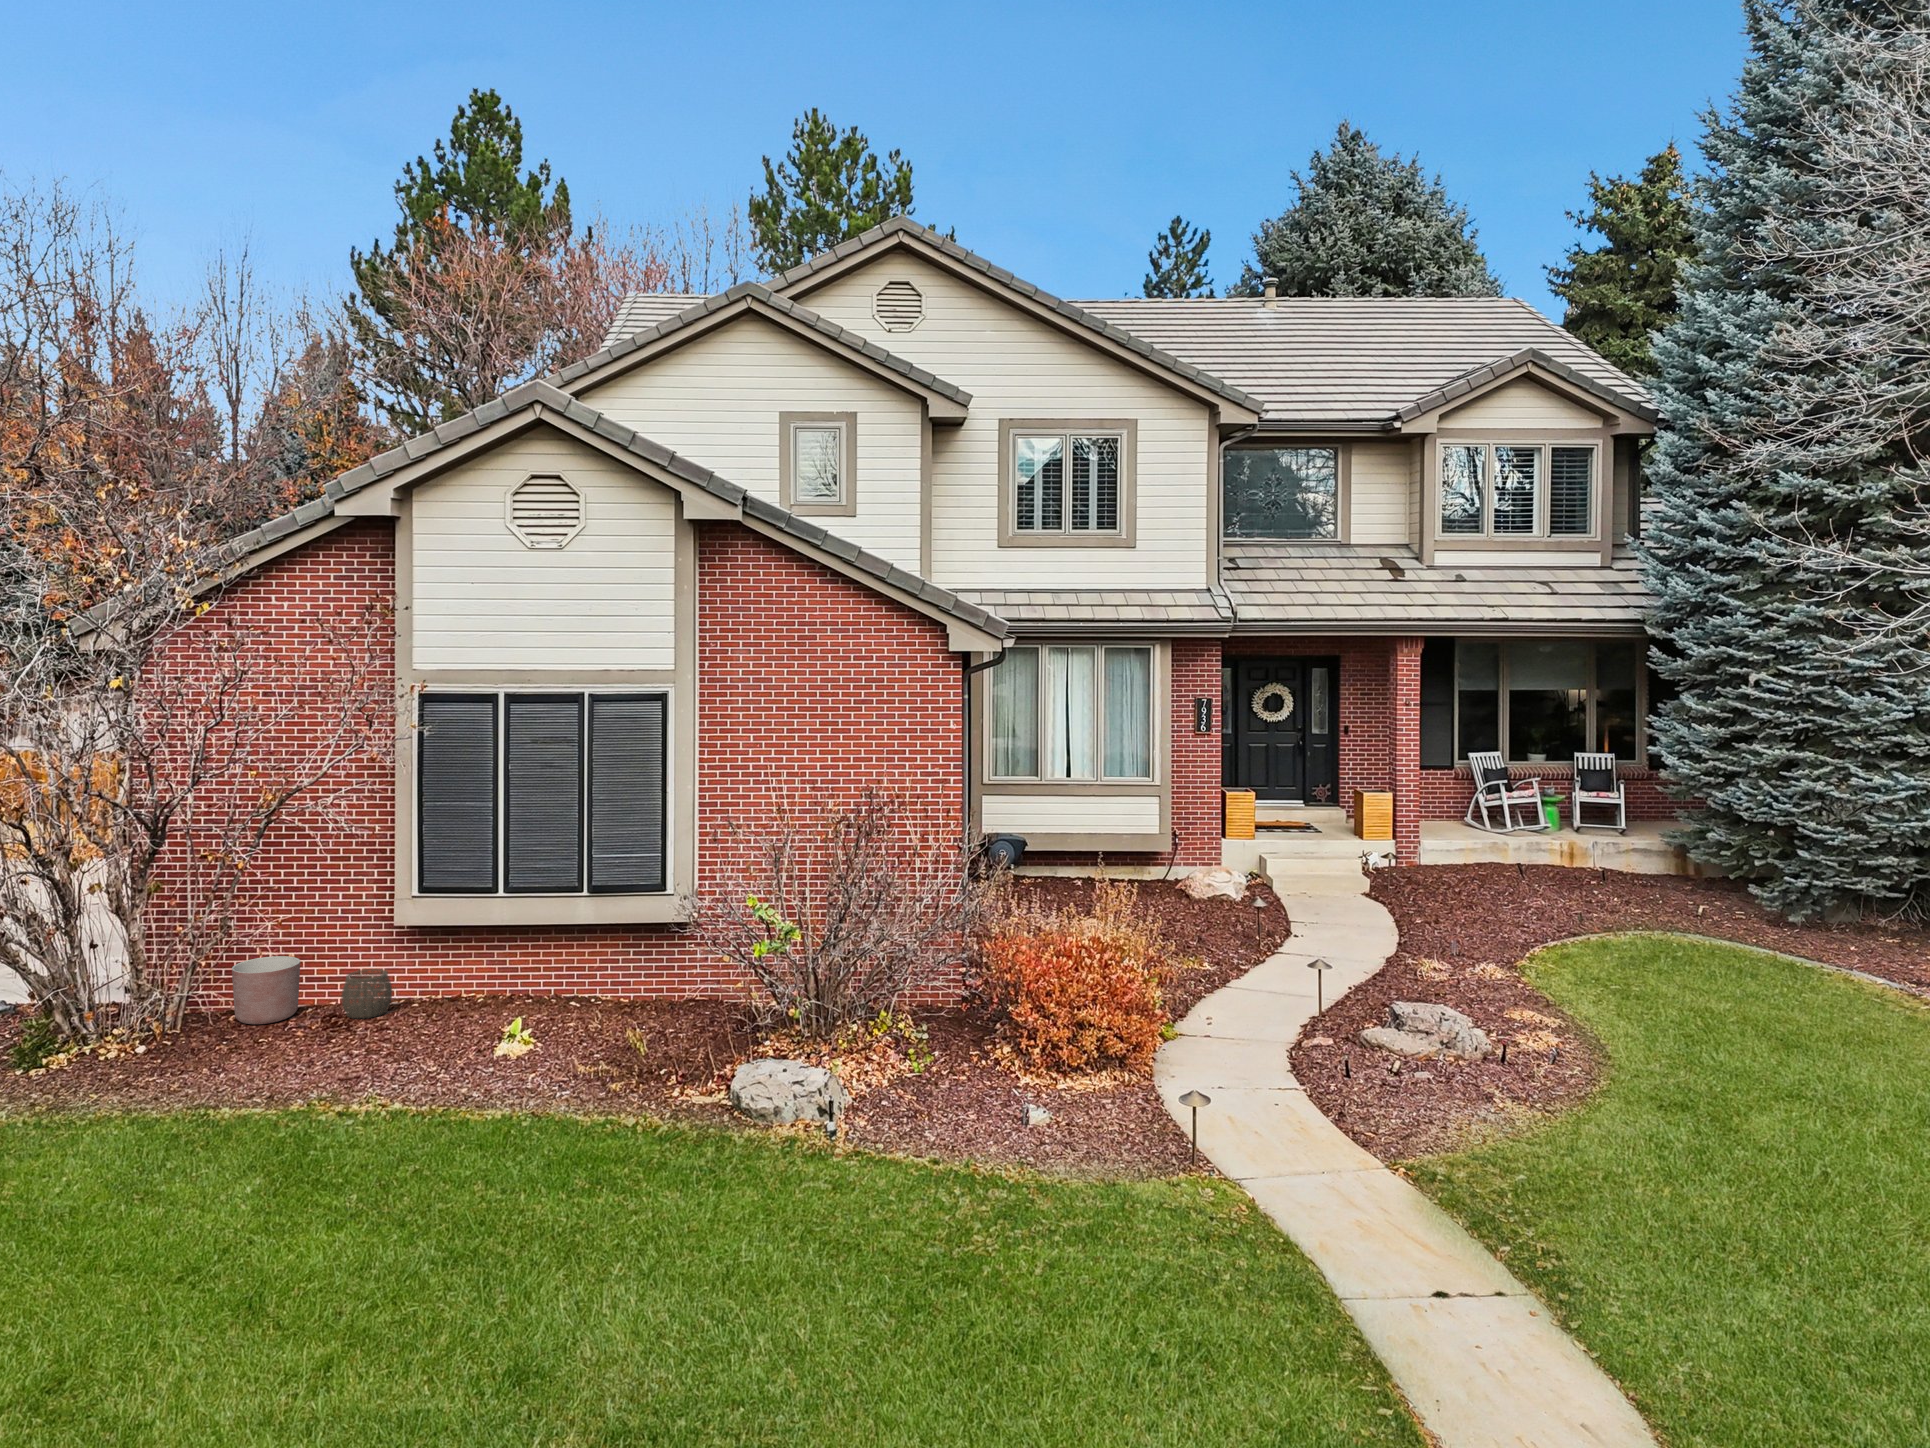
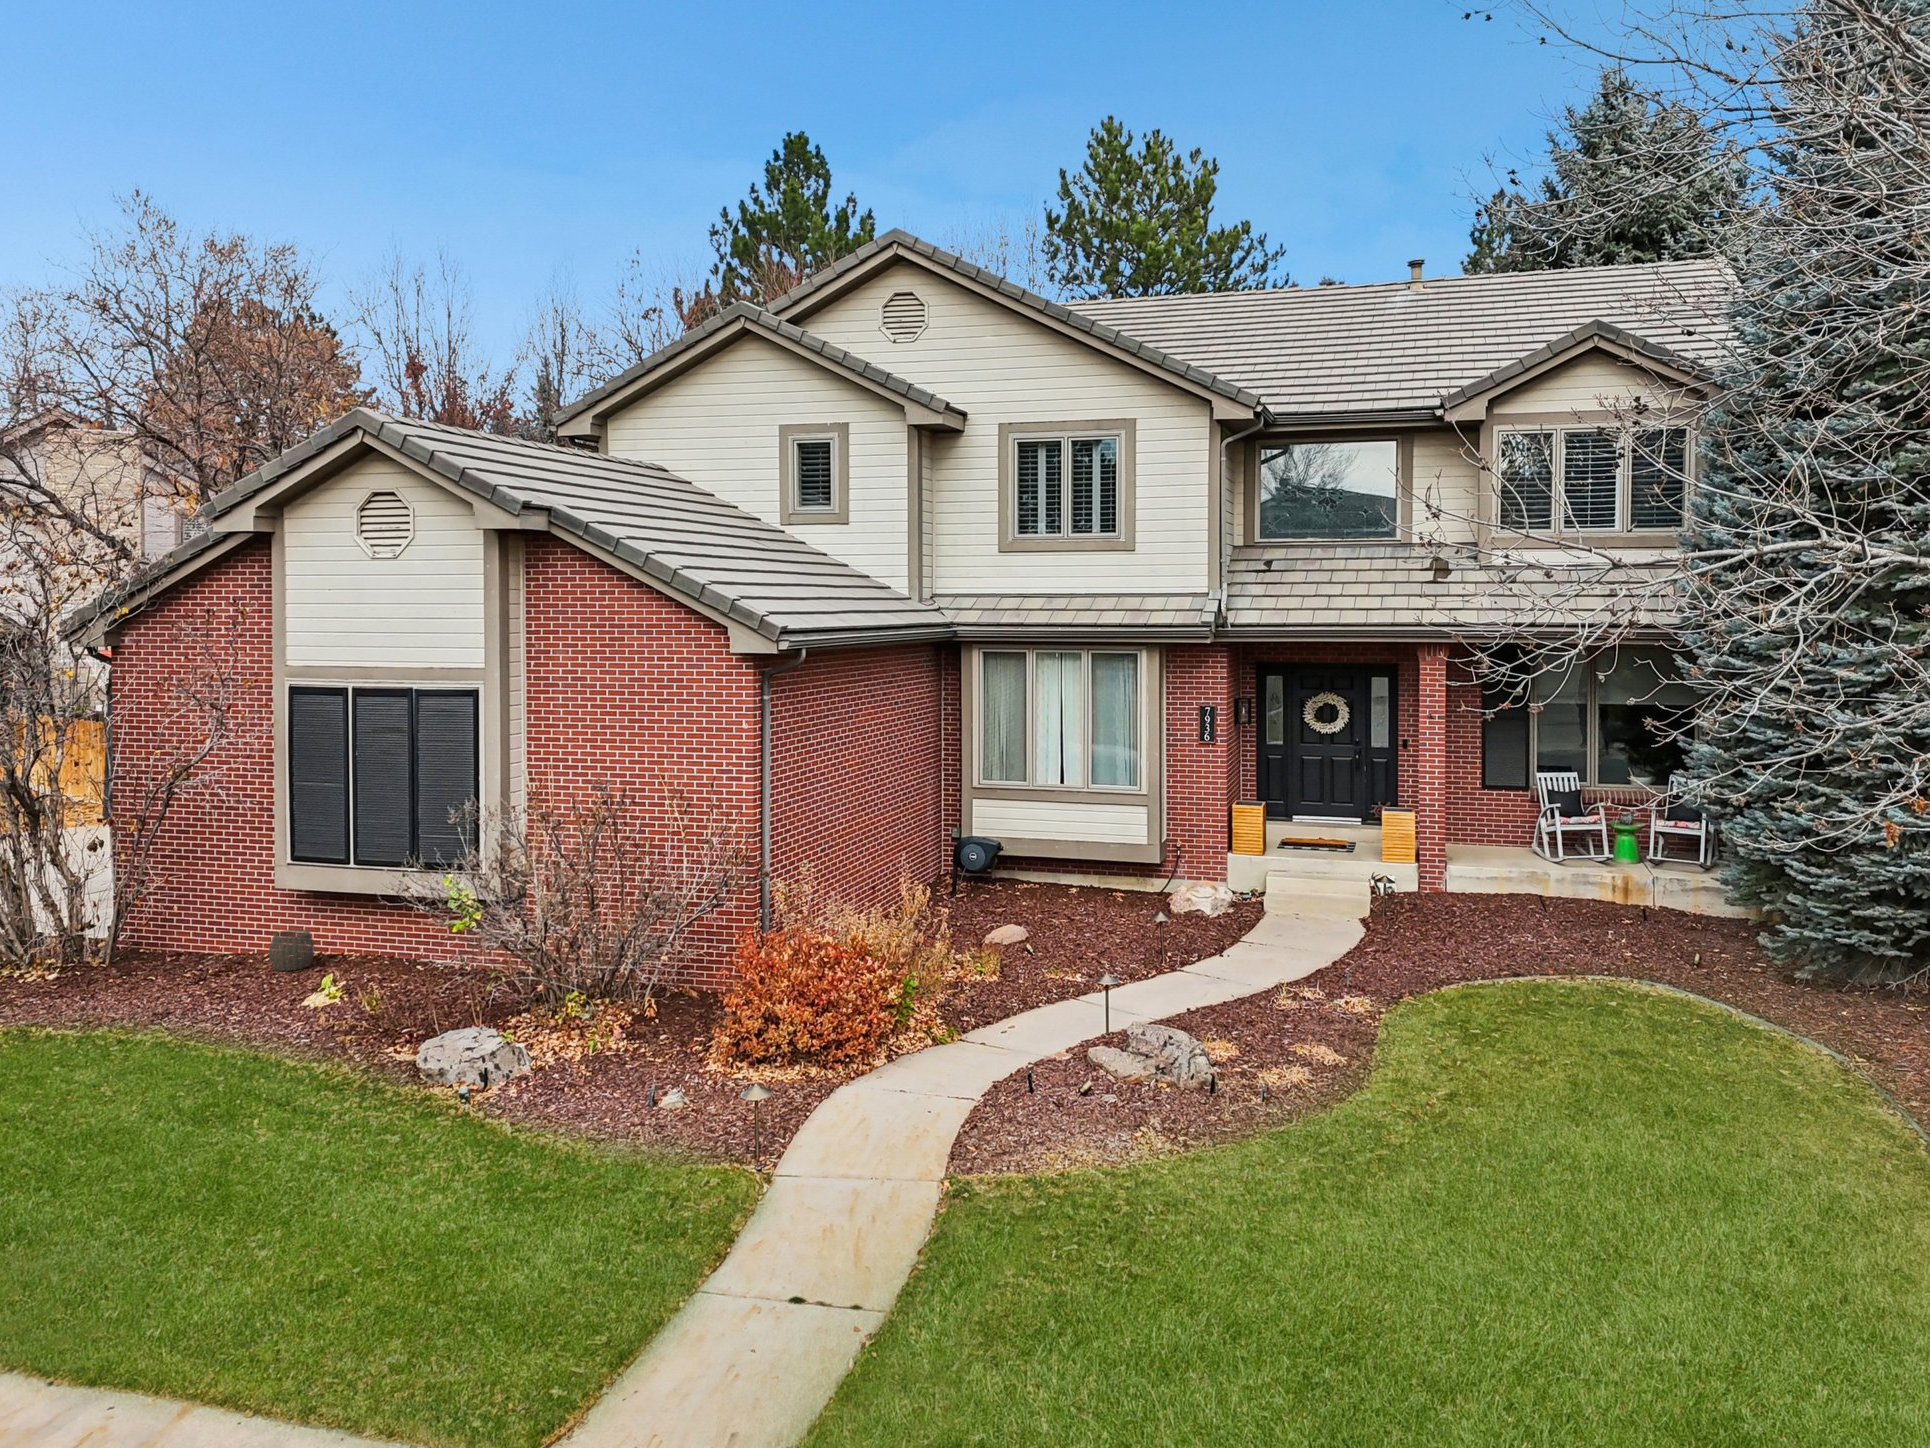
planter: present [232,956,300,1024] -> none [182,914,242,970]

